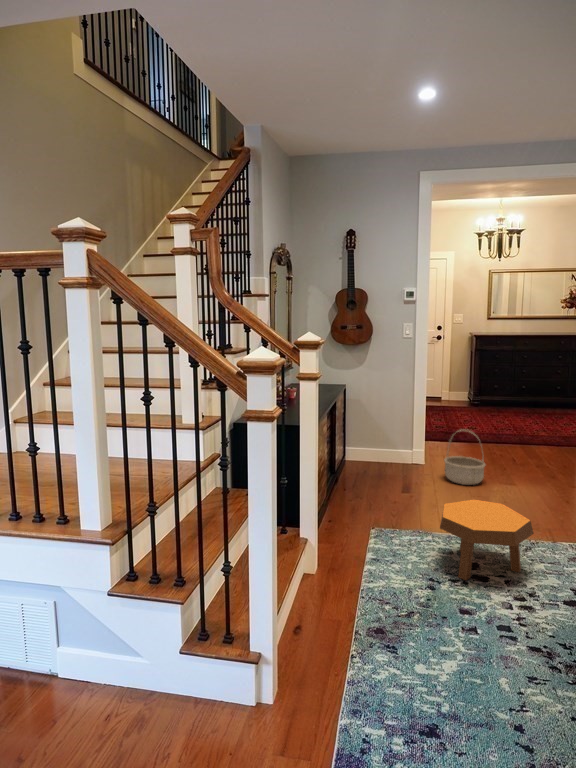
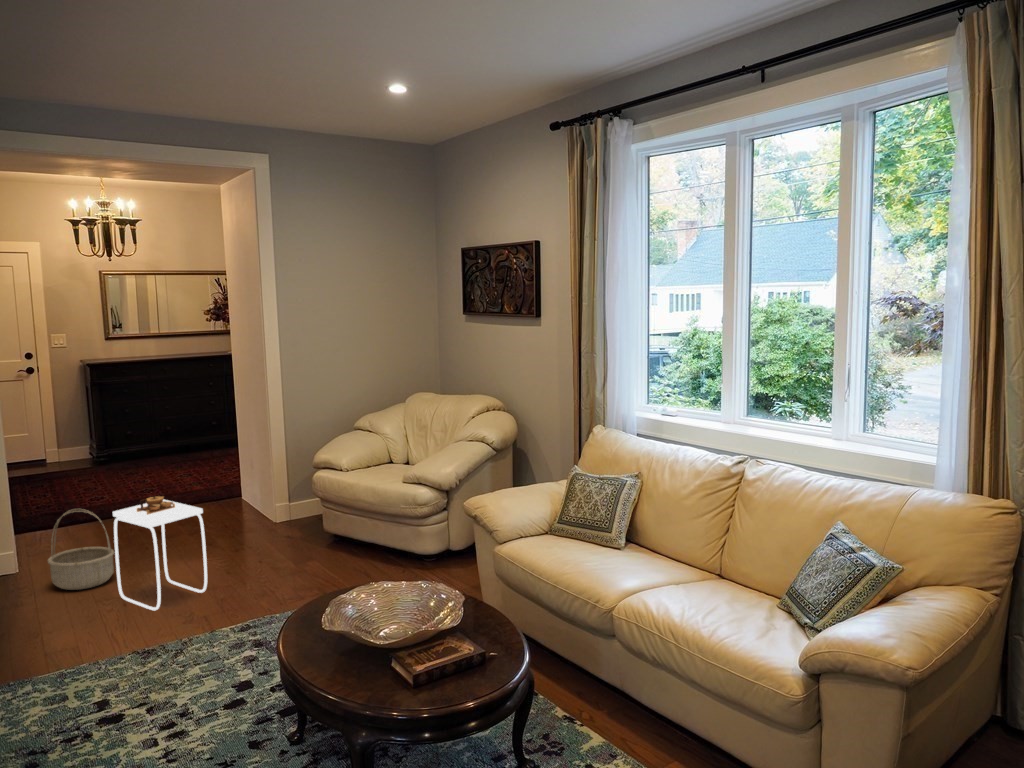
side table: none [487,431,556,513] -> present [113,497,207,610]
footstool: present [440,500,534,580] -> none [38,605,179,733]

